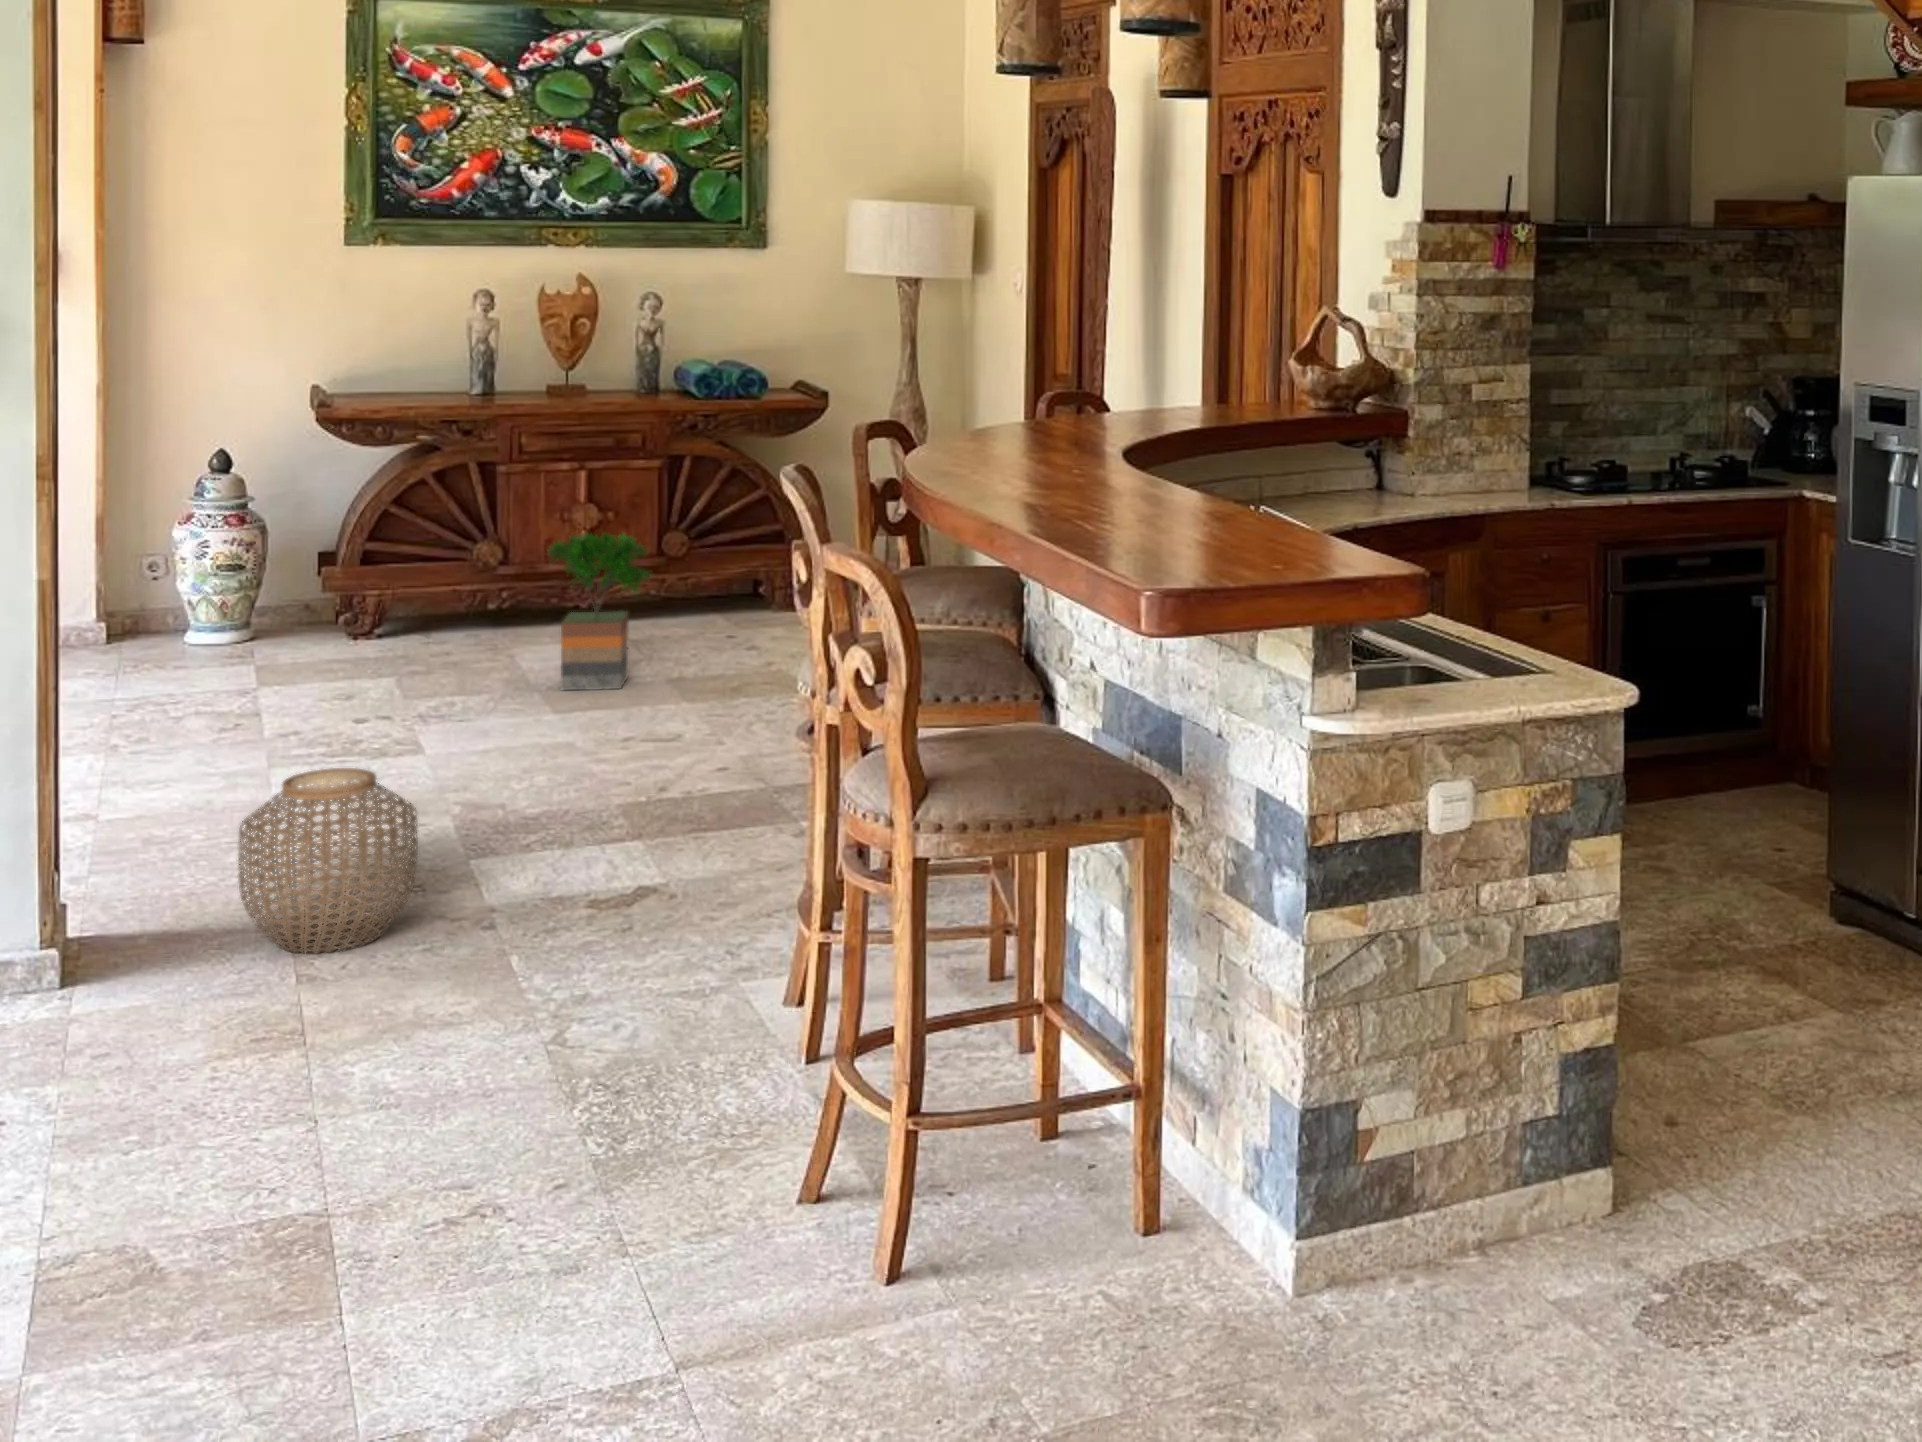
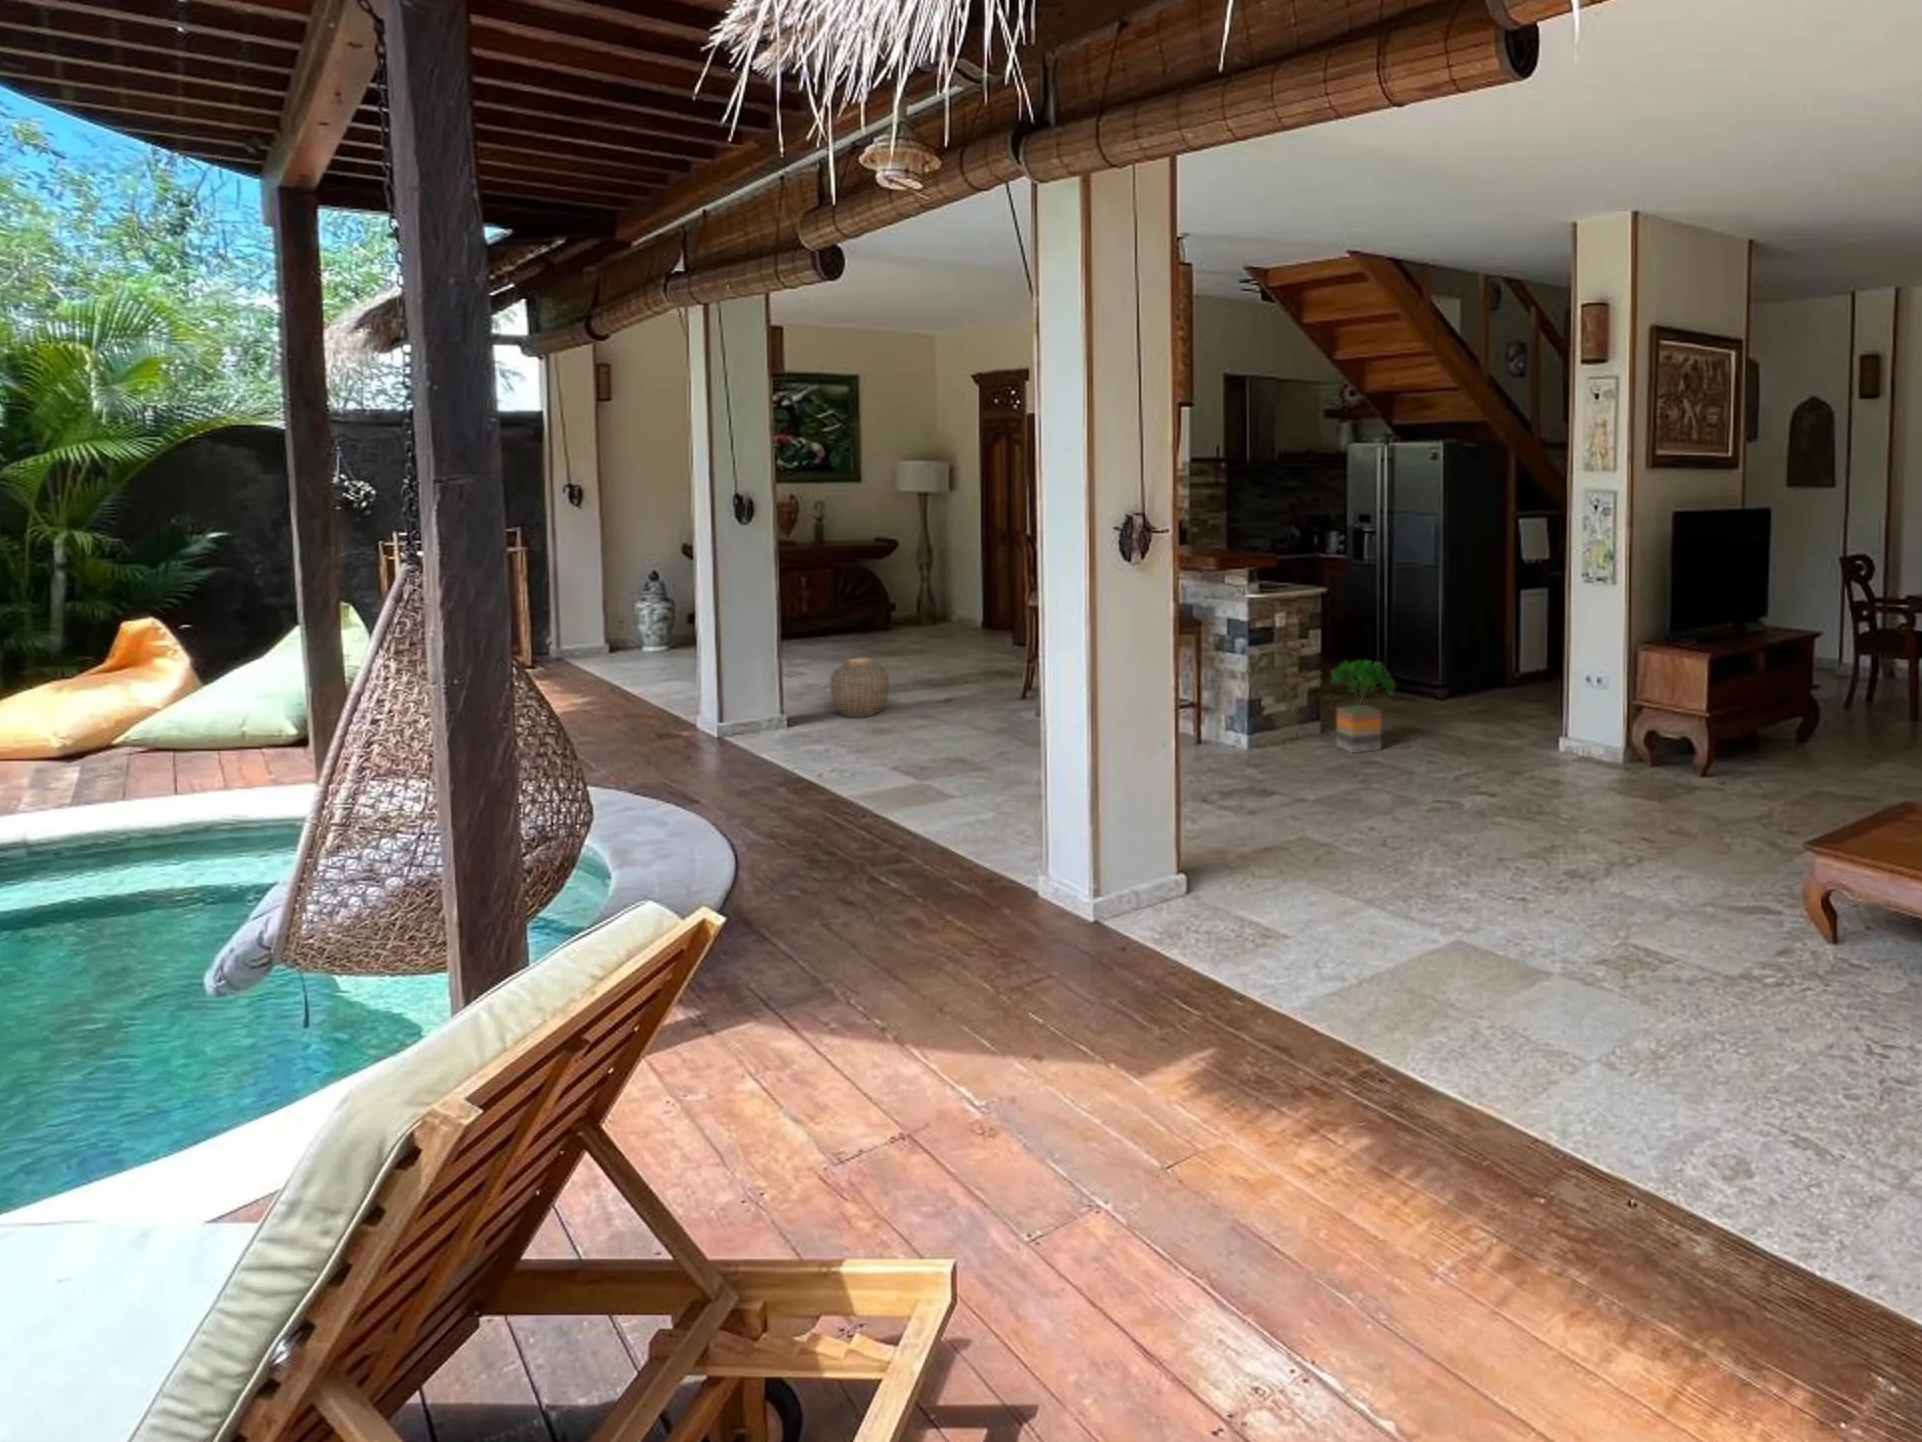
potted tree: present [548,533,651,690] -> present [1331,660,1395,753]

